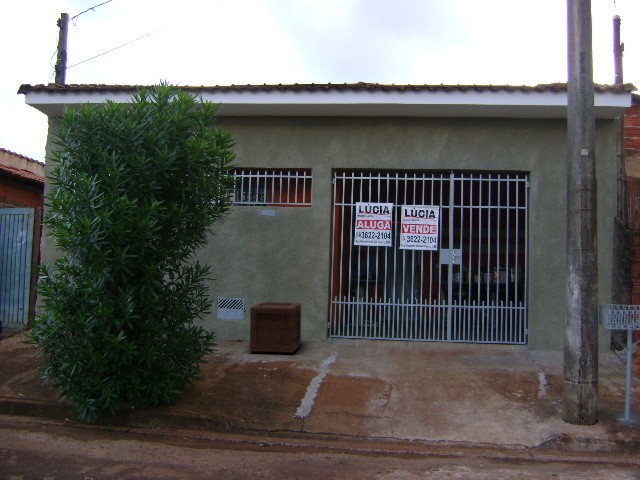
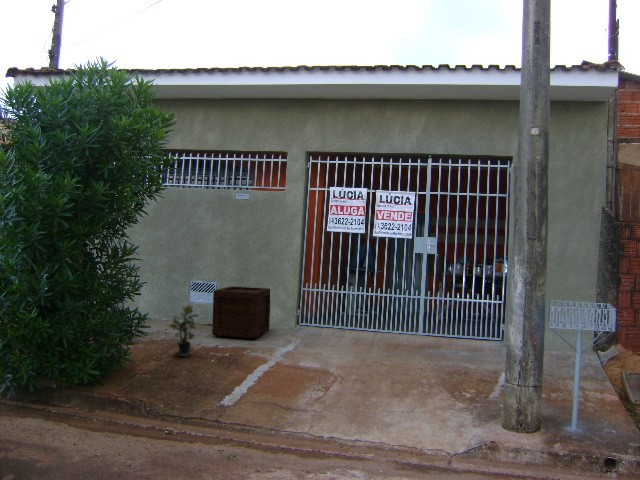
potted plant: none [218,321,247,373] -> present [170,305,198,356]

